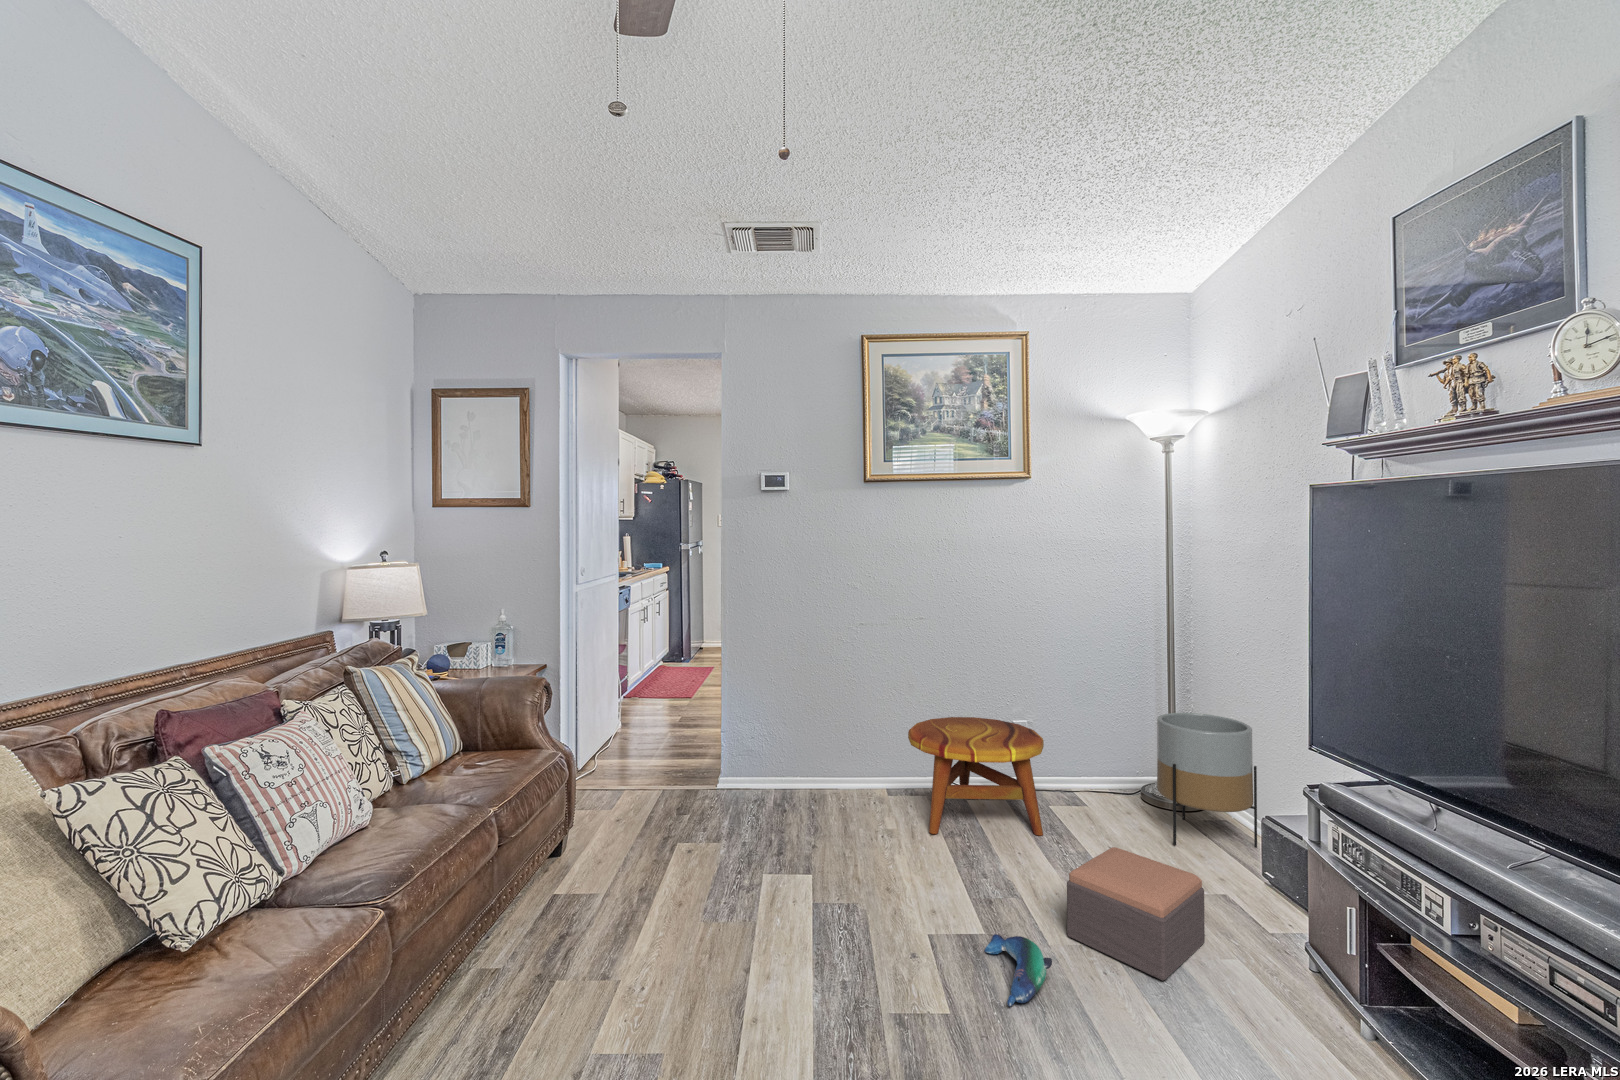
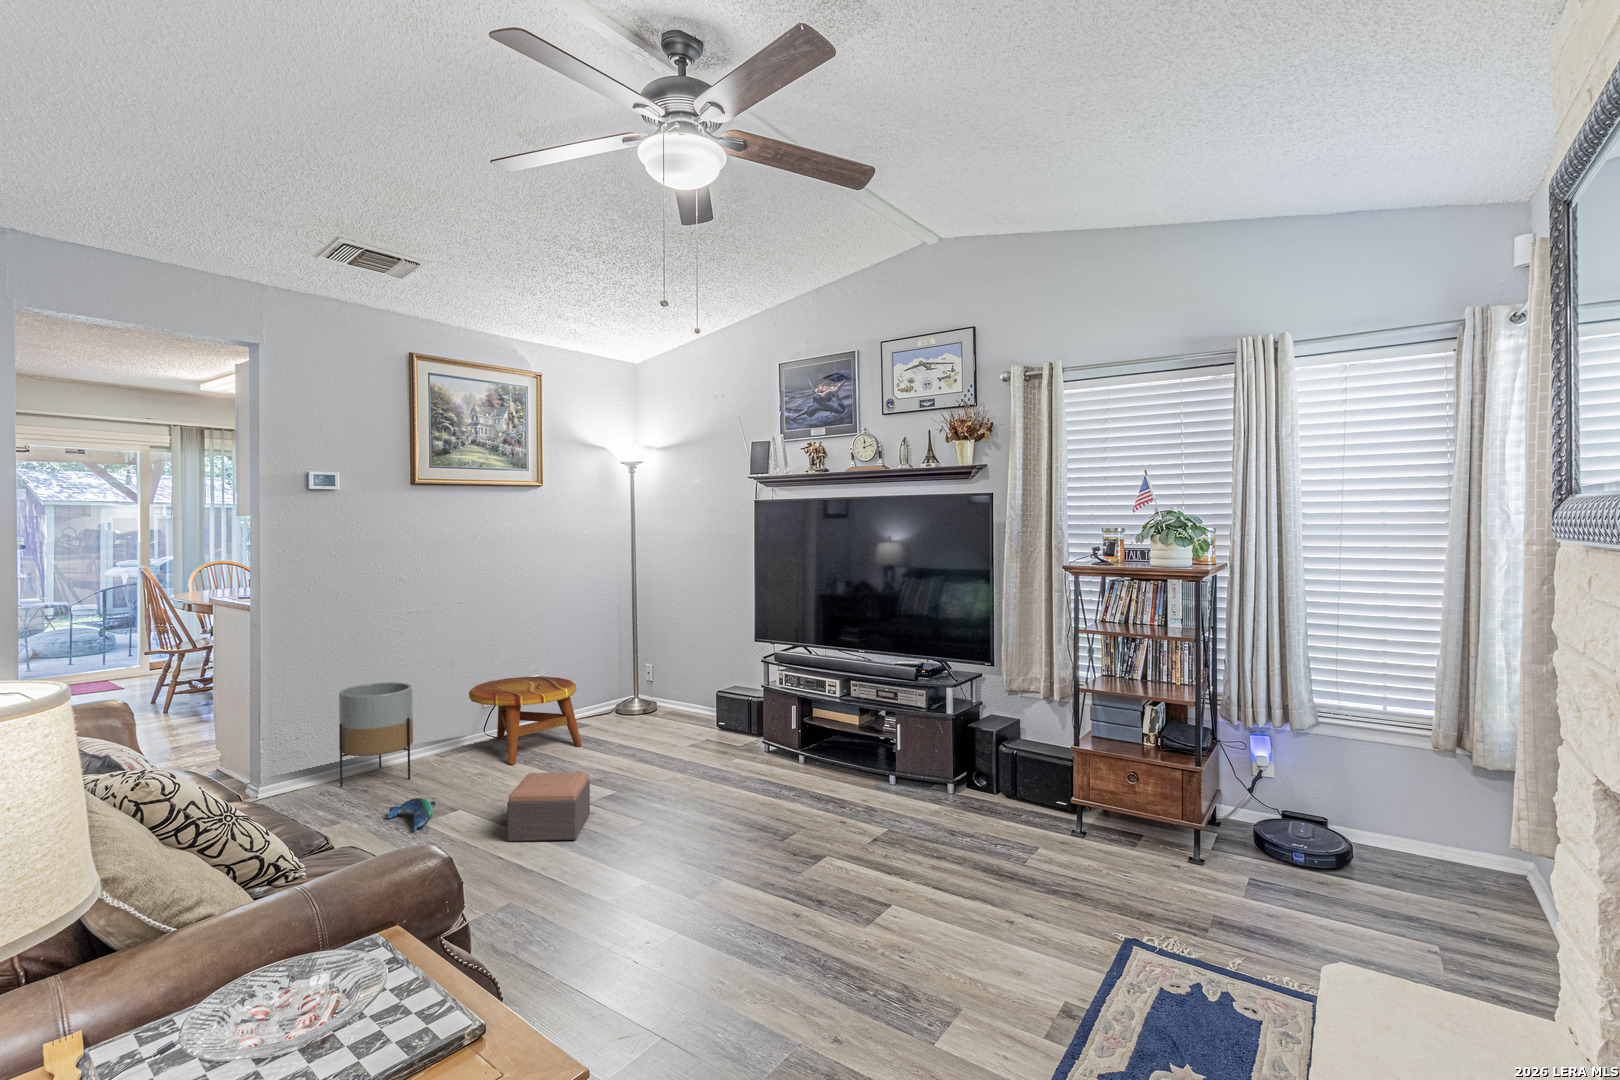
planter: present [1157,713,1257,848] -> present [339,682,413,787]
footstool: present [1067,847,1205,981] -> present [507,772,590,841]
plush toy: present [985,934,1052,1006] -> present [387,798,436,831]

